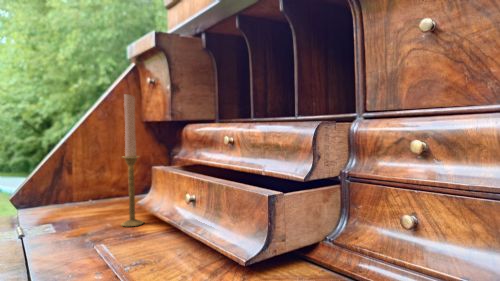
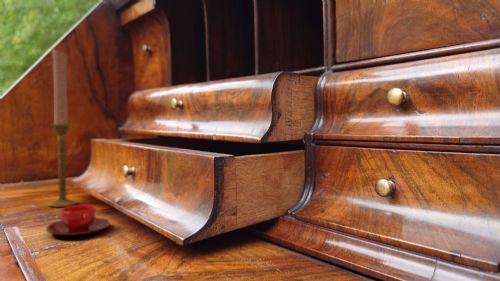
teacup: none [129,228,177,254] -> present [46,205,109,235]

